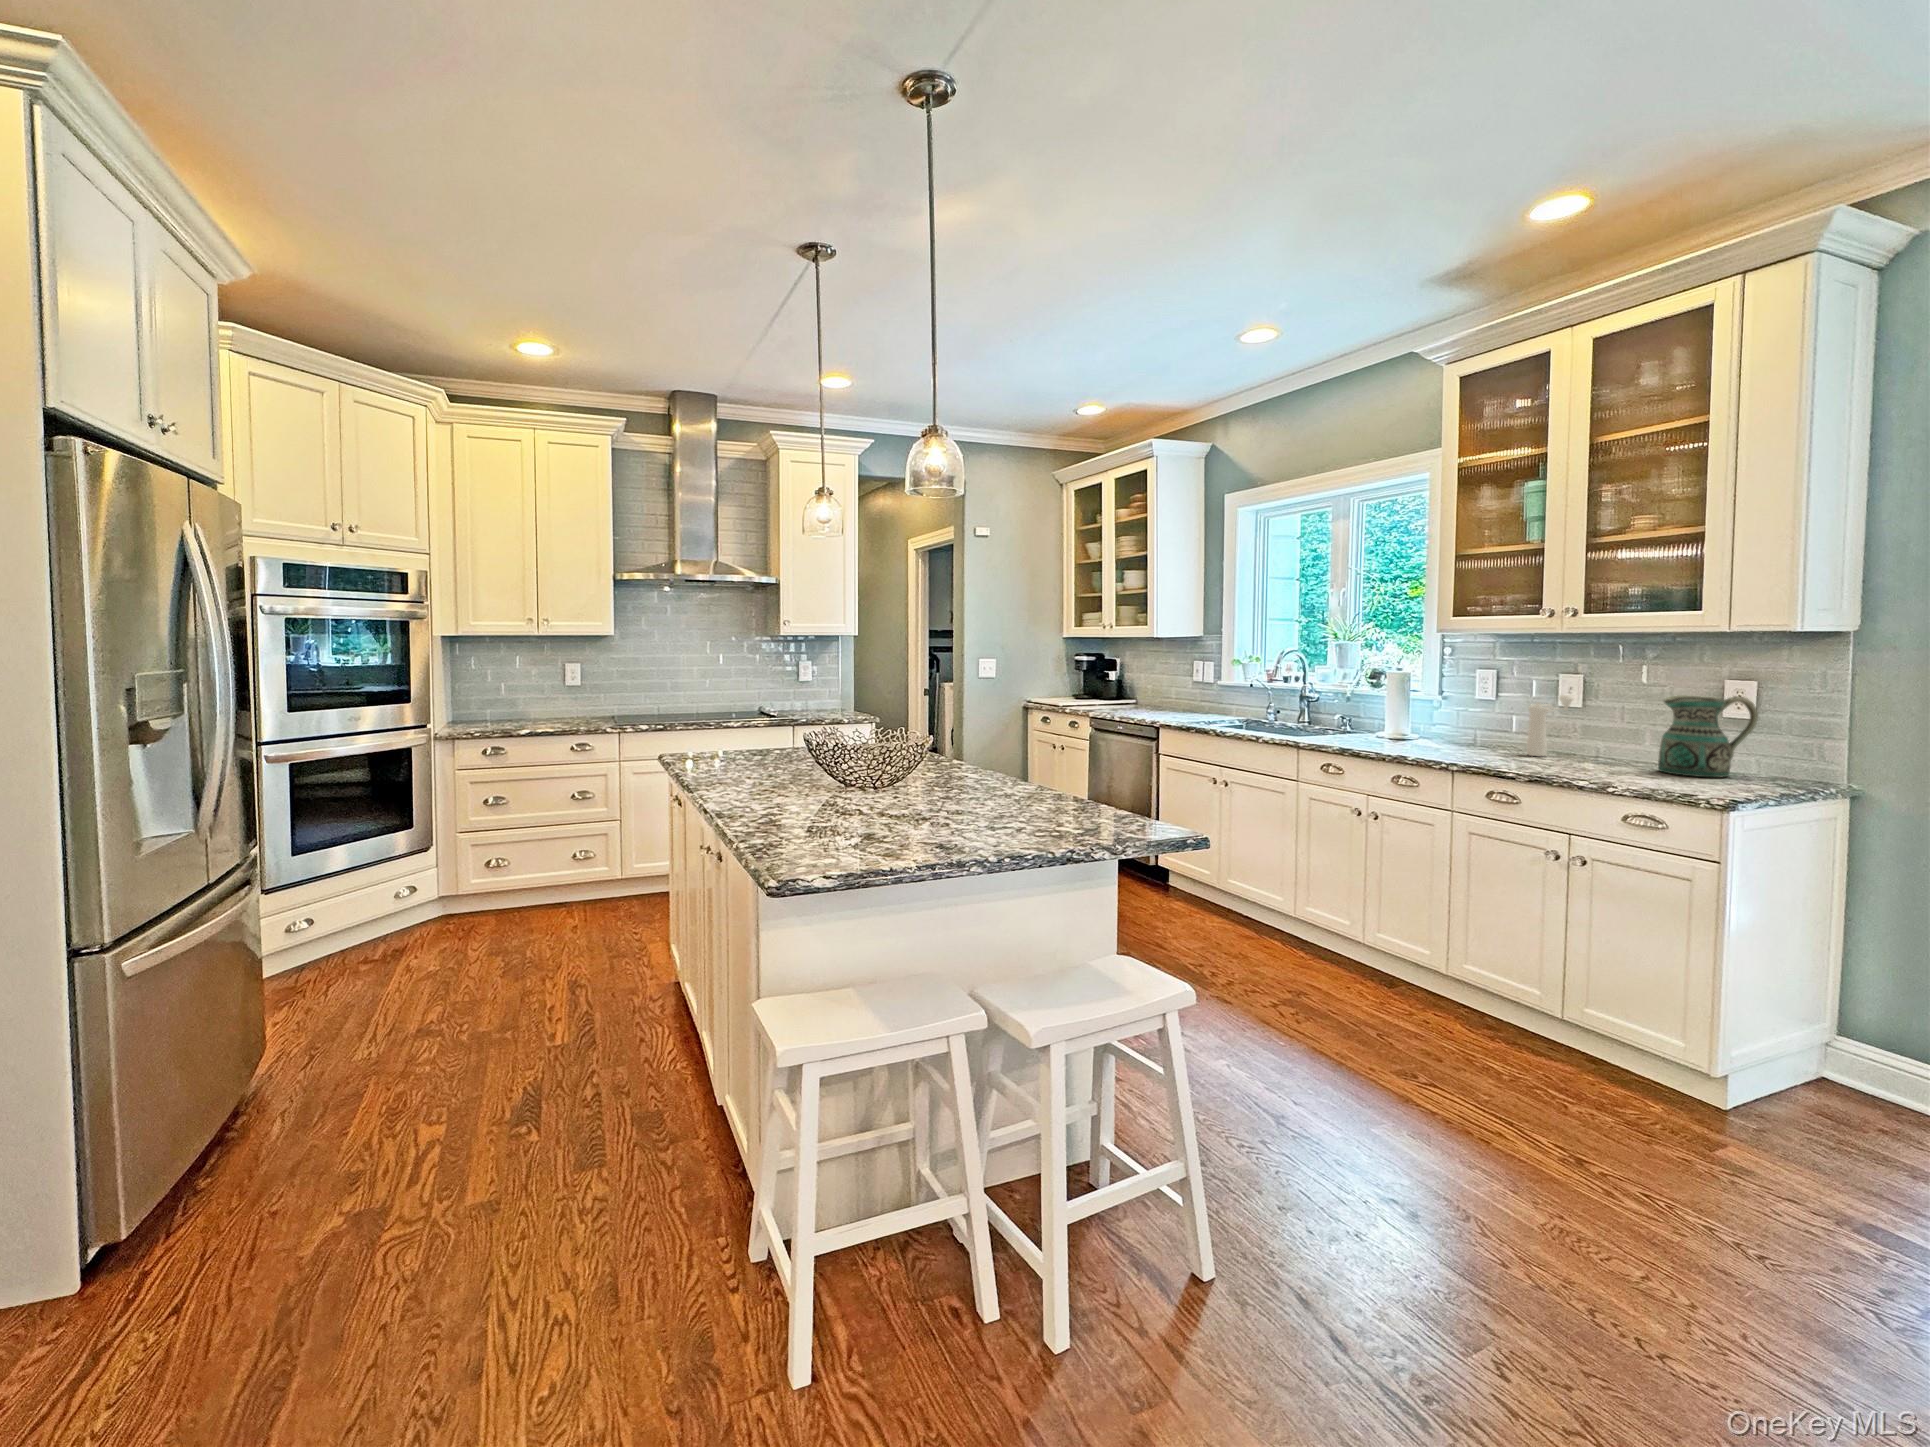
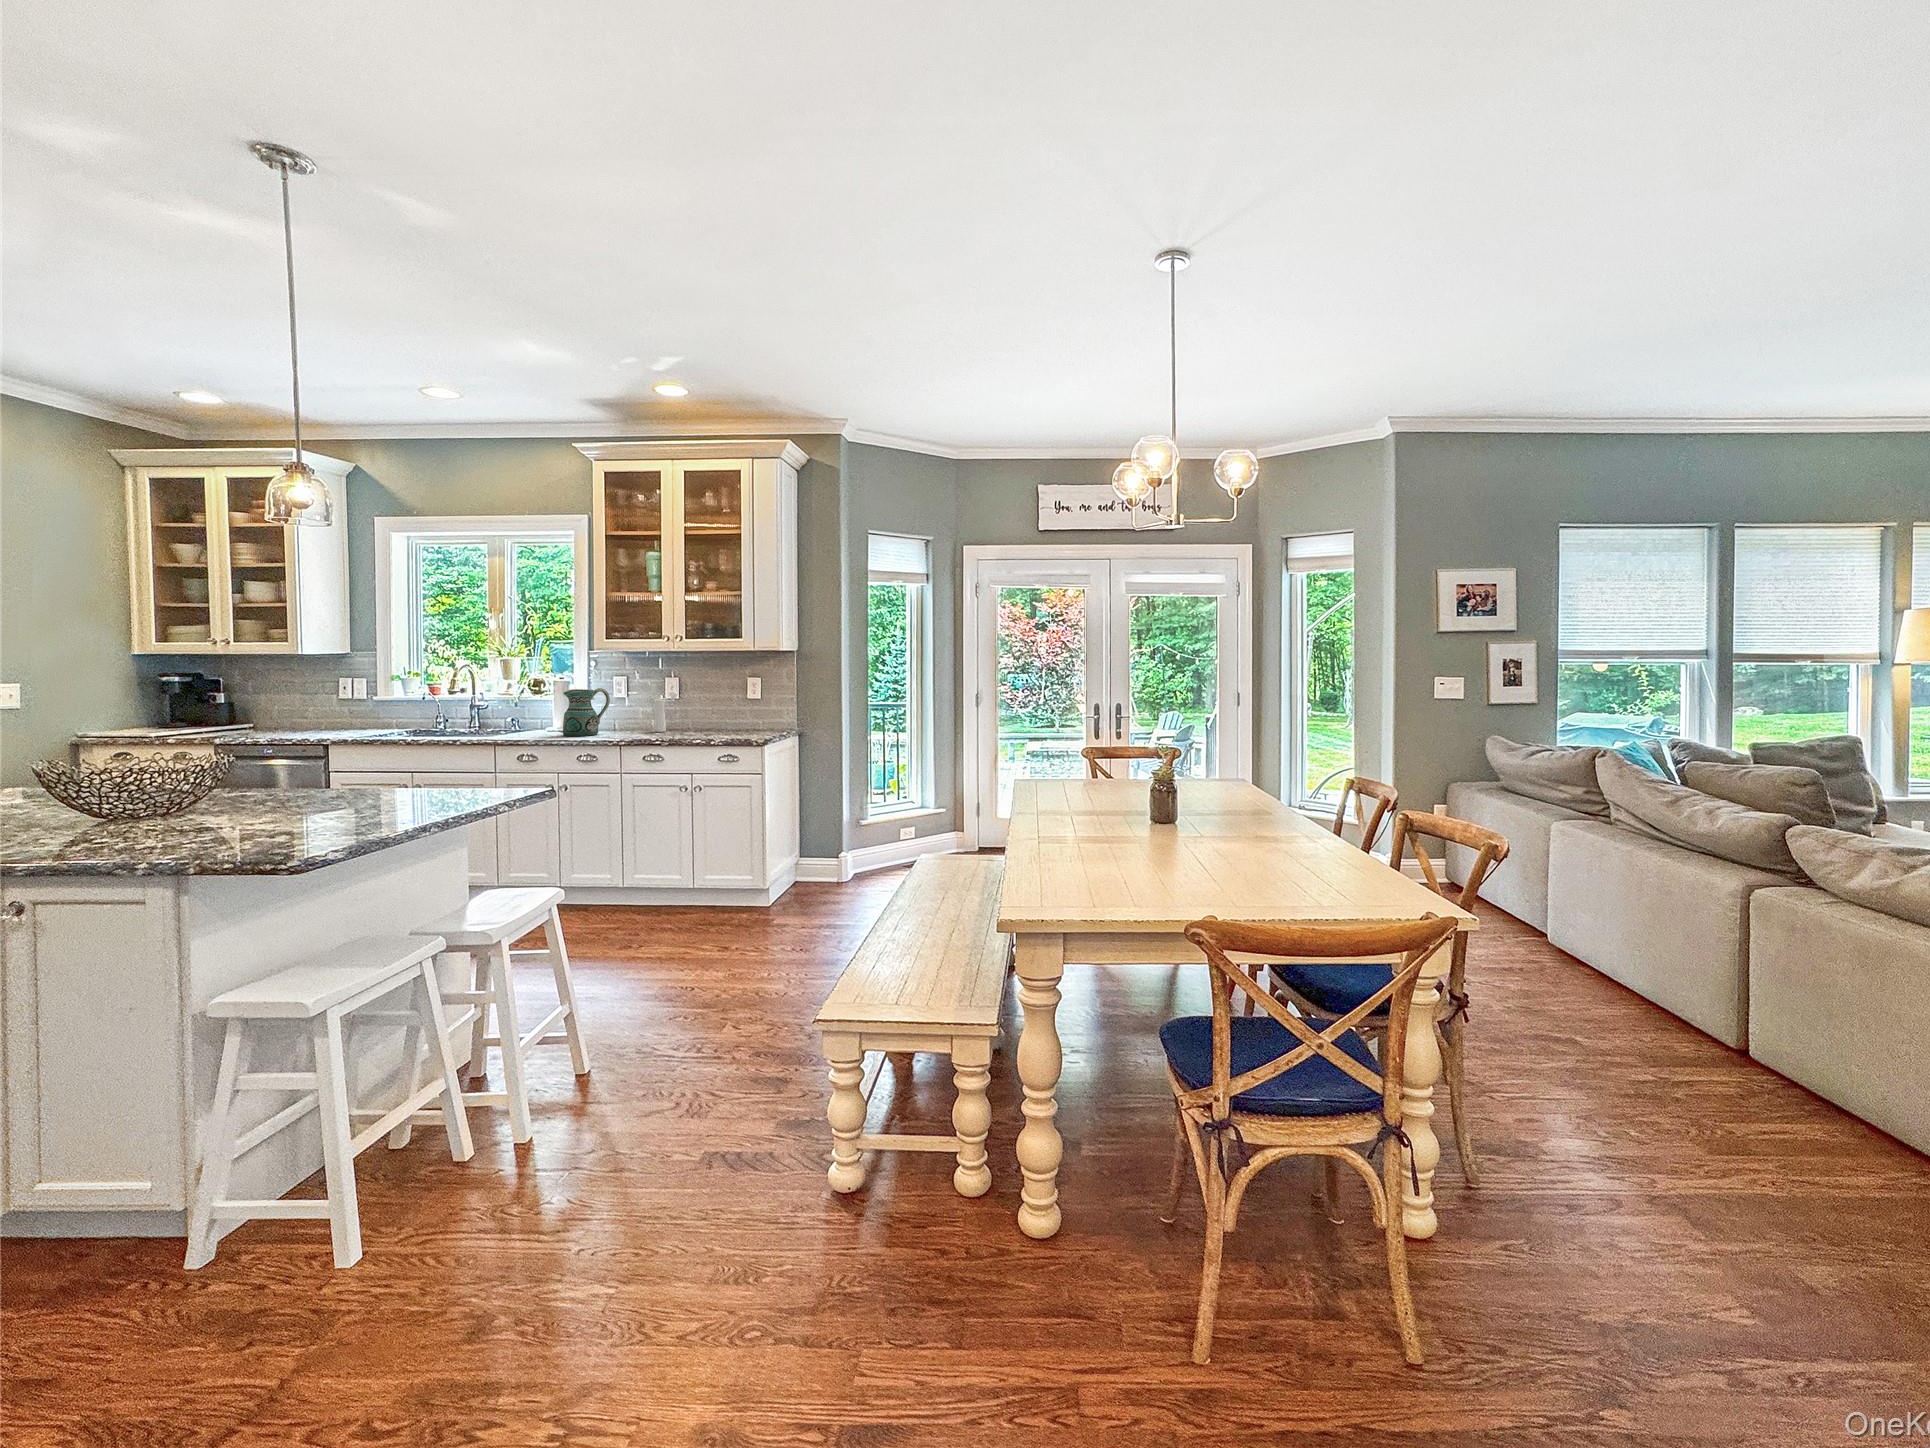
ceramic pitcher: present [1658,695,1758,777] -> present [563,688,610,736]

